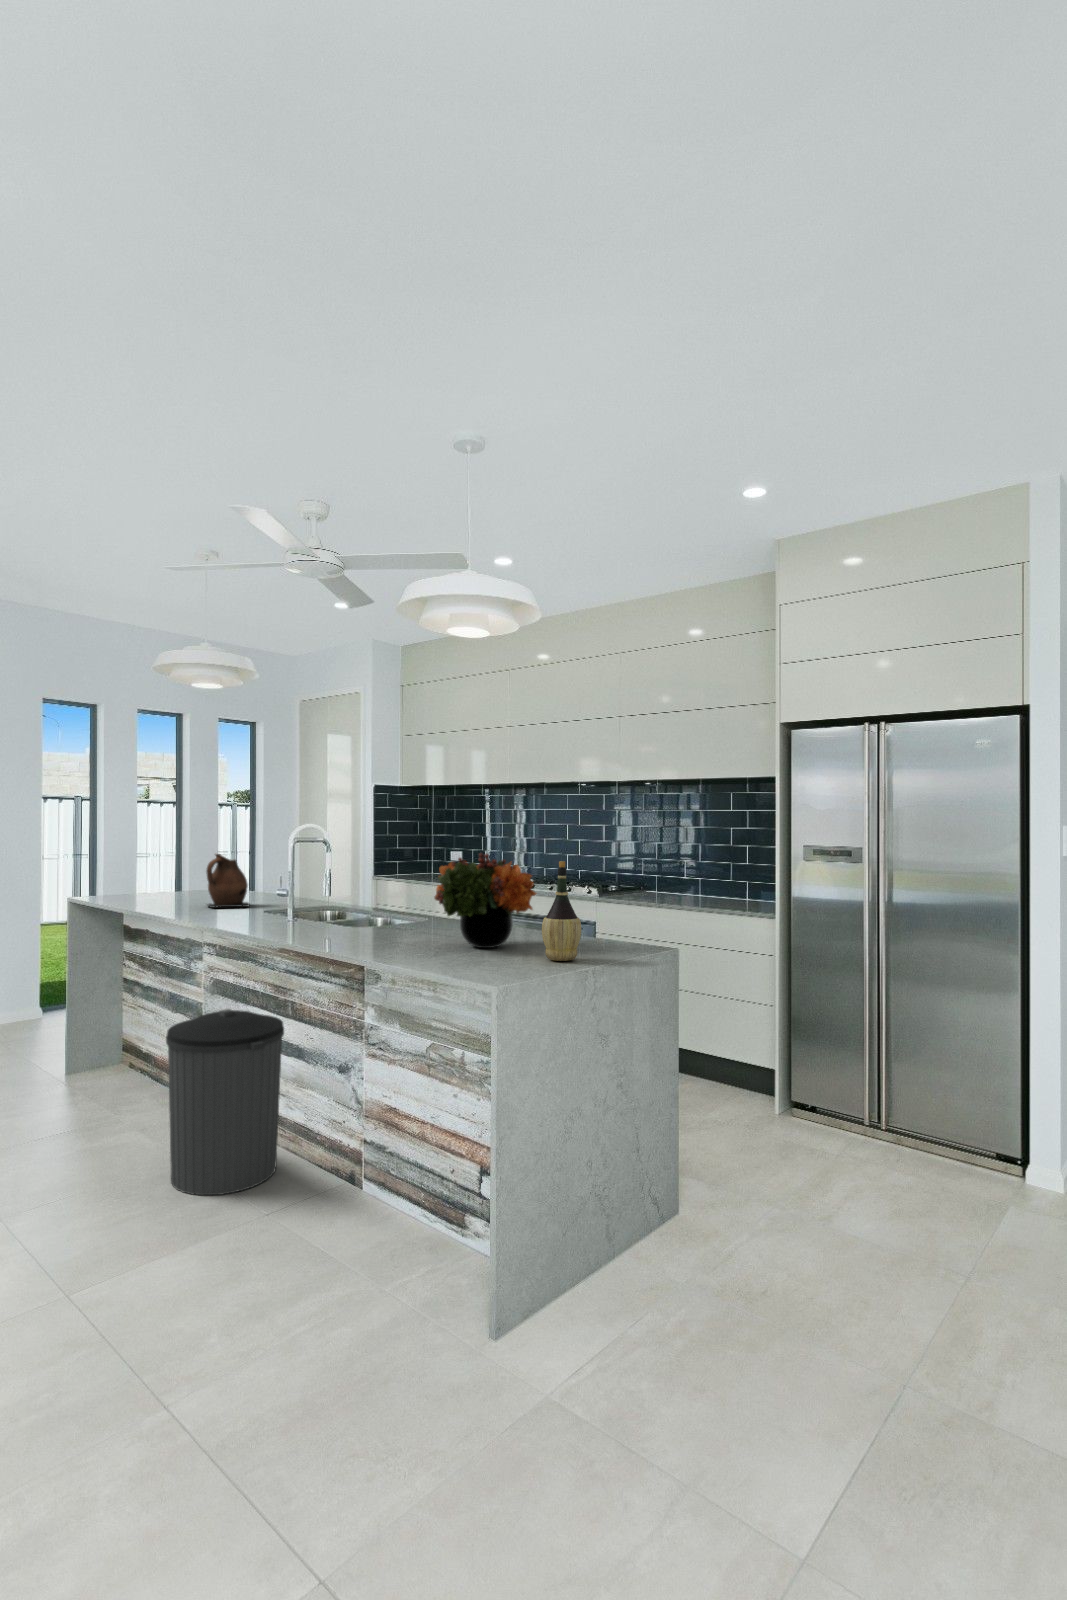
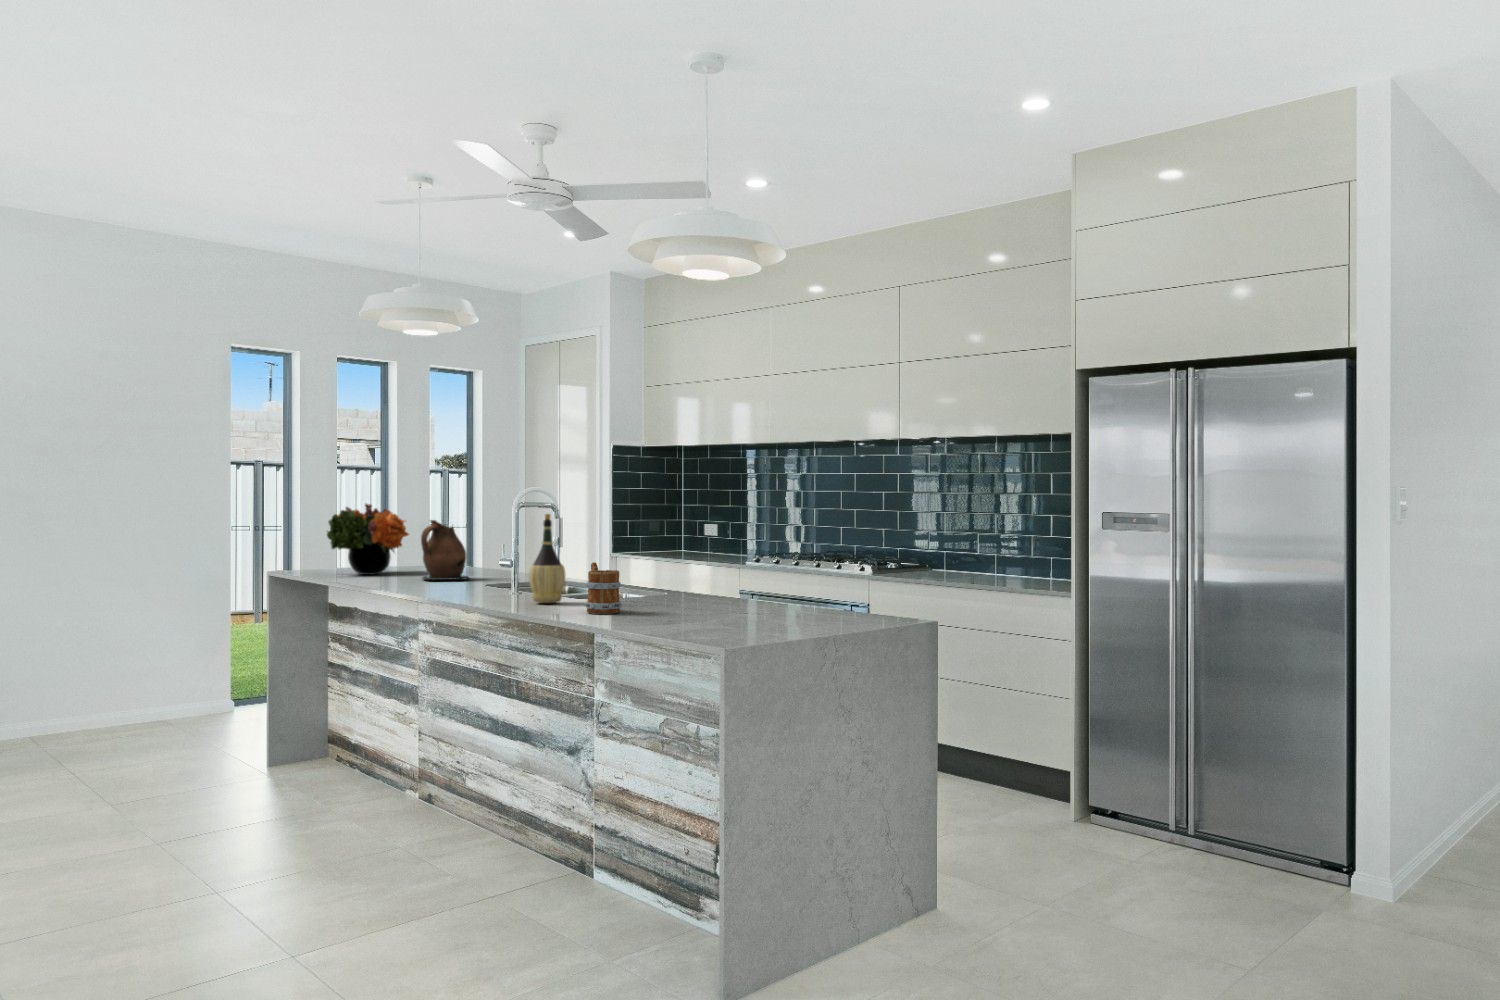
flower arrangement: present [435,853,536,948] -> present [327,504,409,575]
wine bottle: present [542,861,581,961] -> present [529,514,566,603]
mug: none [357,897,391,946] -> present [585,562,622,614]
trash can: present [166,1009,284,1195] -> none [384,685,509,880]

